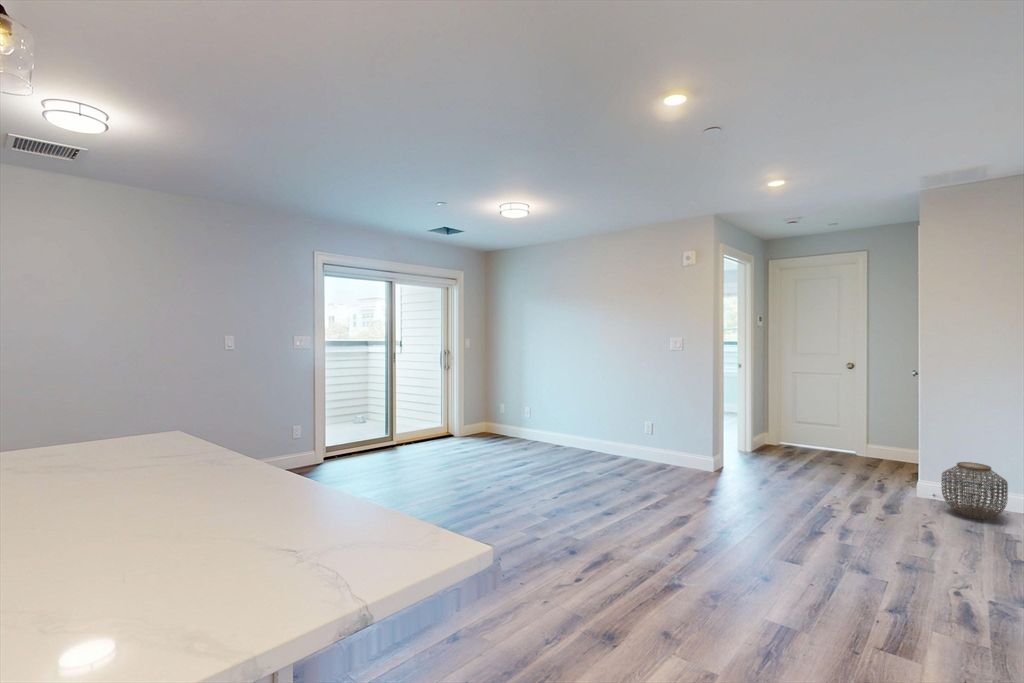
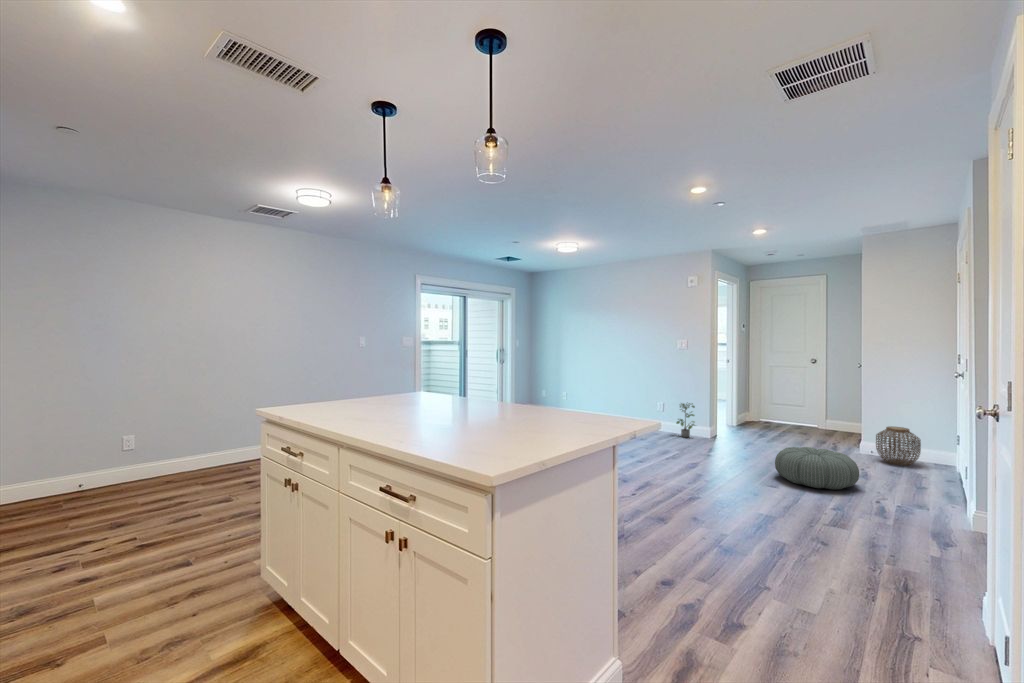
potted plant: none [667,423,696,471] -> present [677,403,695,437]
pouf: none [798,497,925,568] -> present [775,447,859,489]

